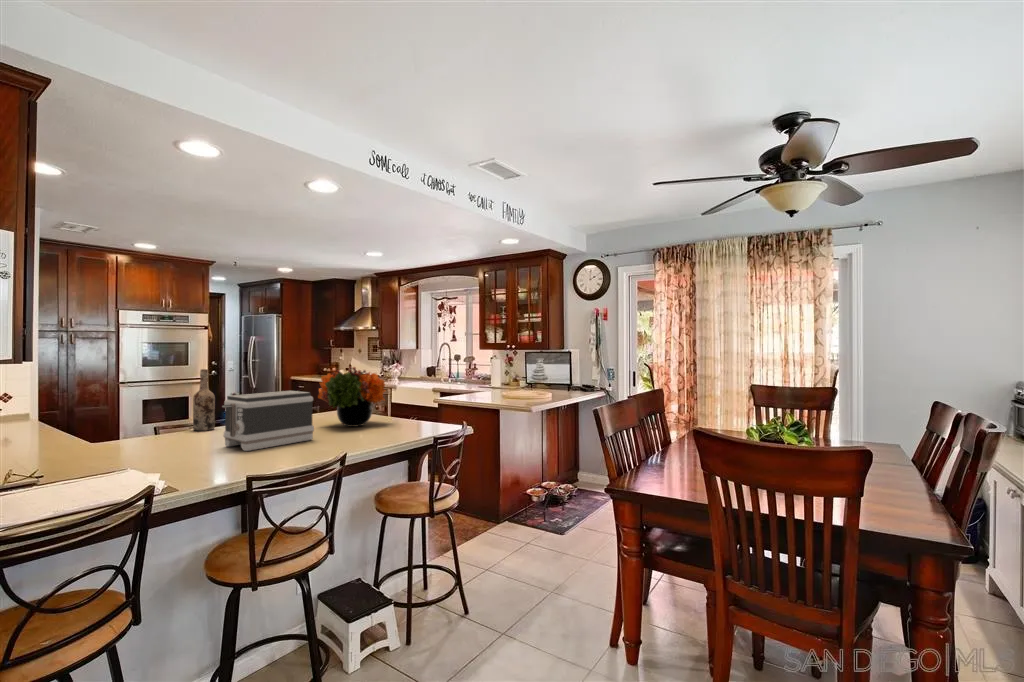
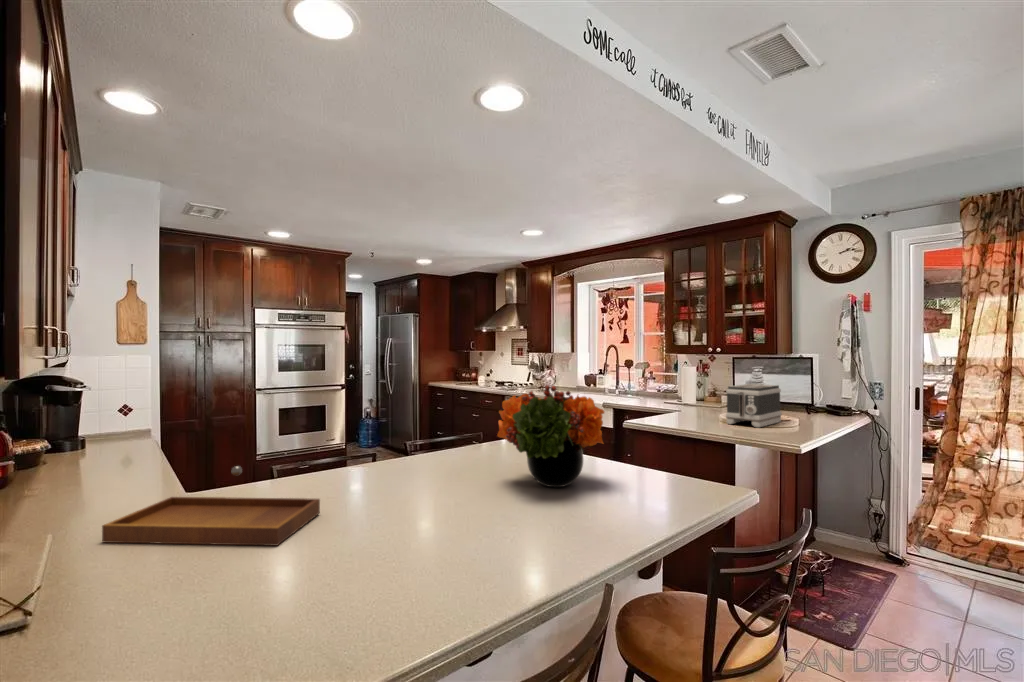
wine bottle: present [193,369,215,431] -> none [316,387,346,482]
toaster: present [222,391,314,451] -> present [726,384,782,427]
tray: none [61,413,199,456] -> present [102,466,320,546]

